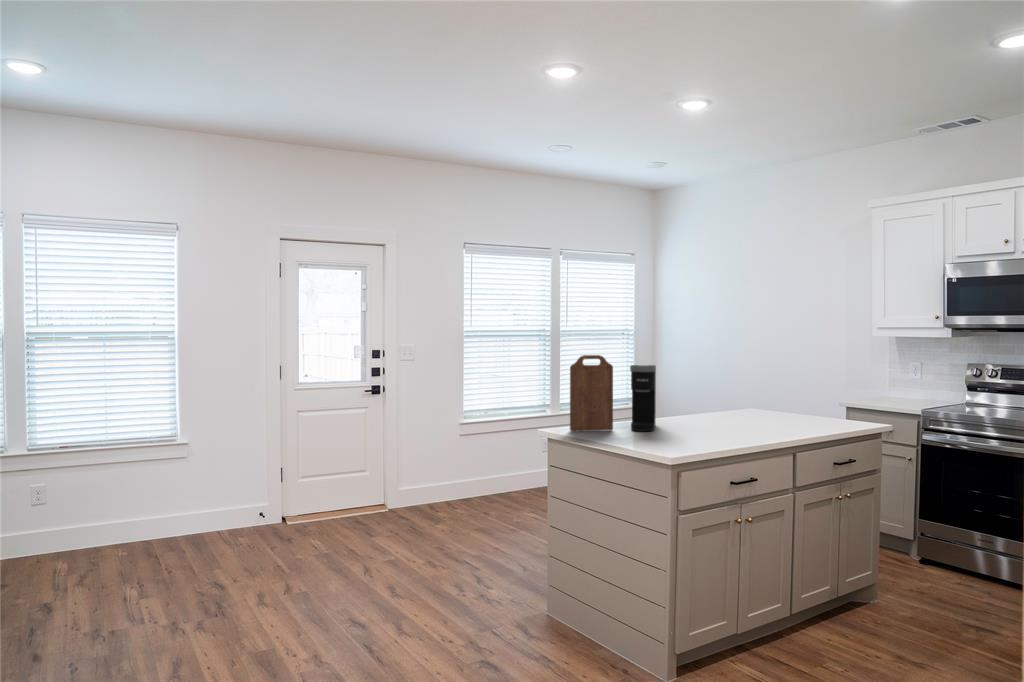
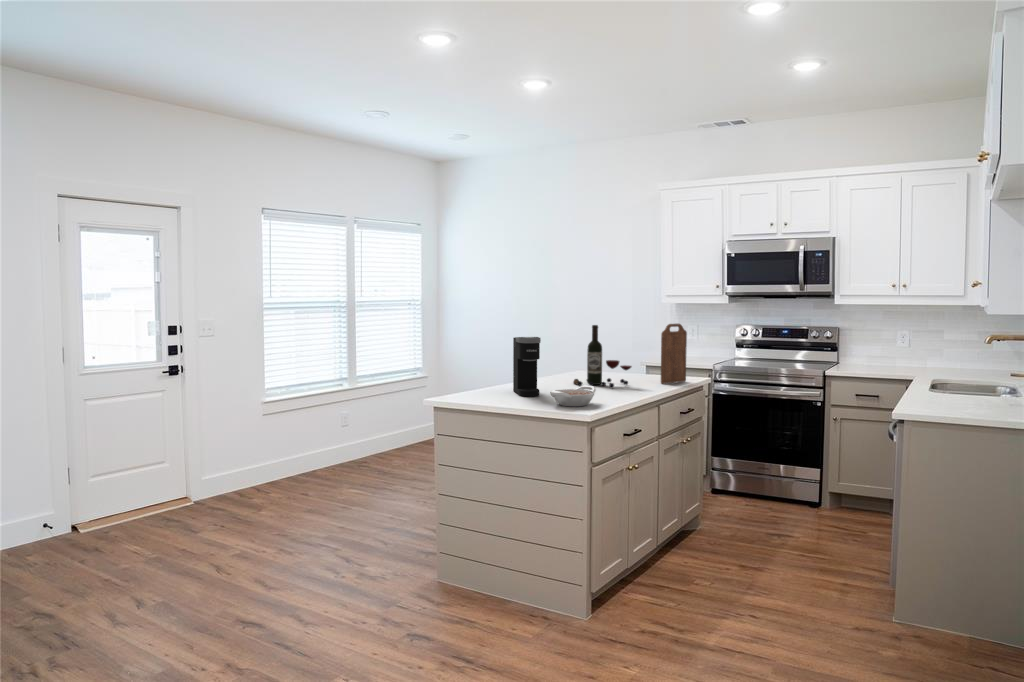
wine bottle: none [717,354,784,429] -> present [573,325,632,387]
cutting board: present [570,355,613,431] -> present [661,324,687,384]
bowl: none [641,422,704,445] -> present [550,386,596,407]

